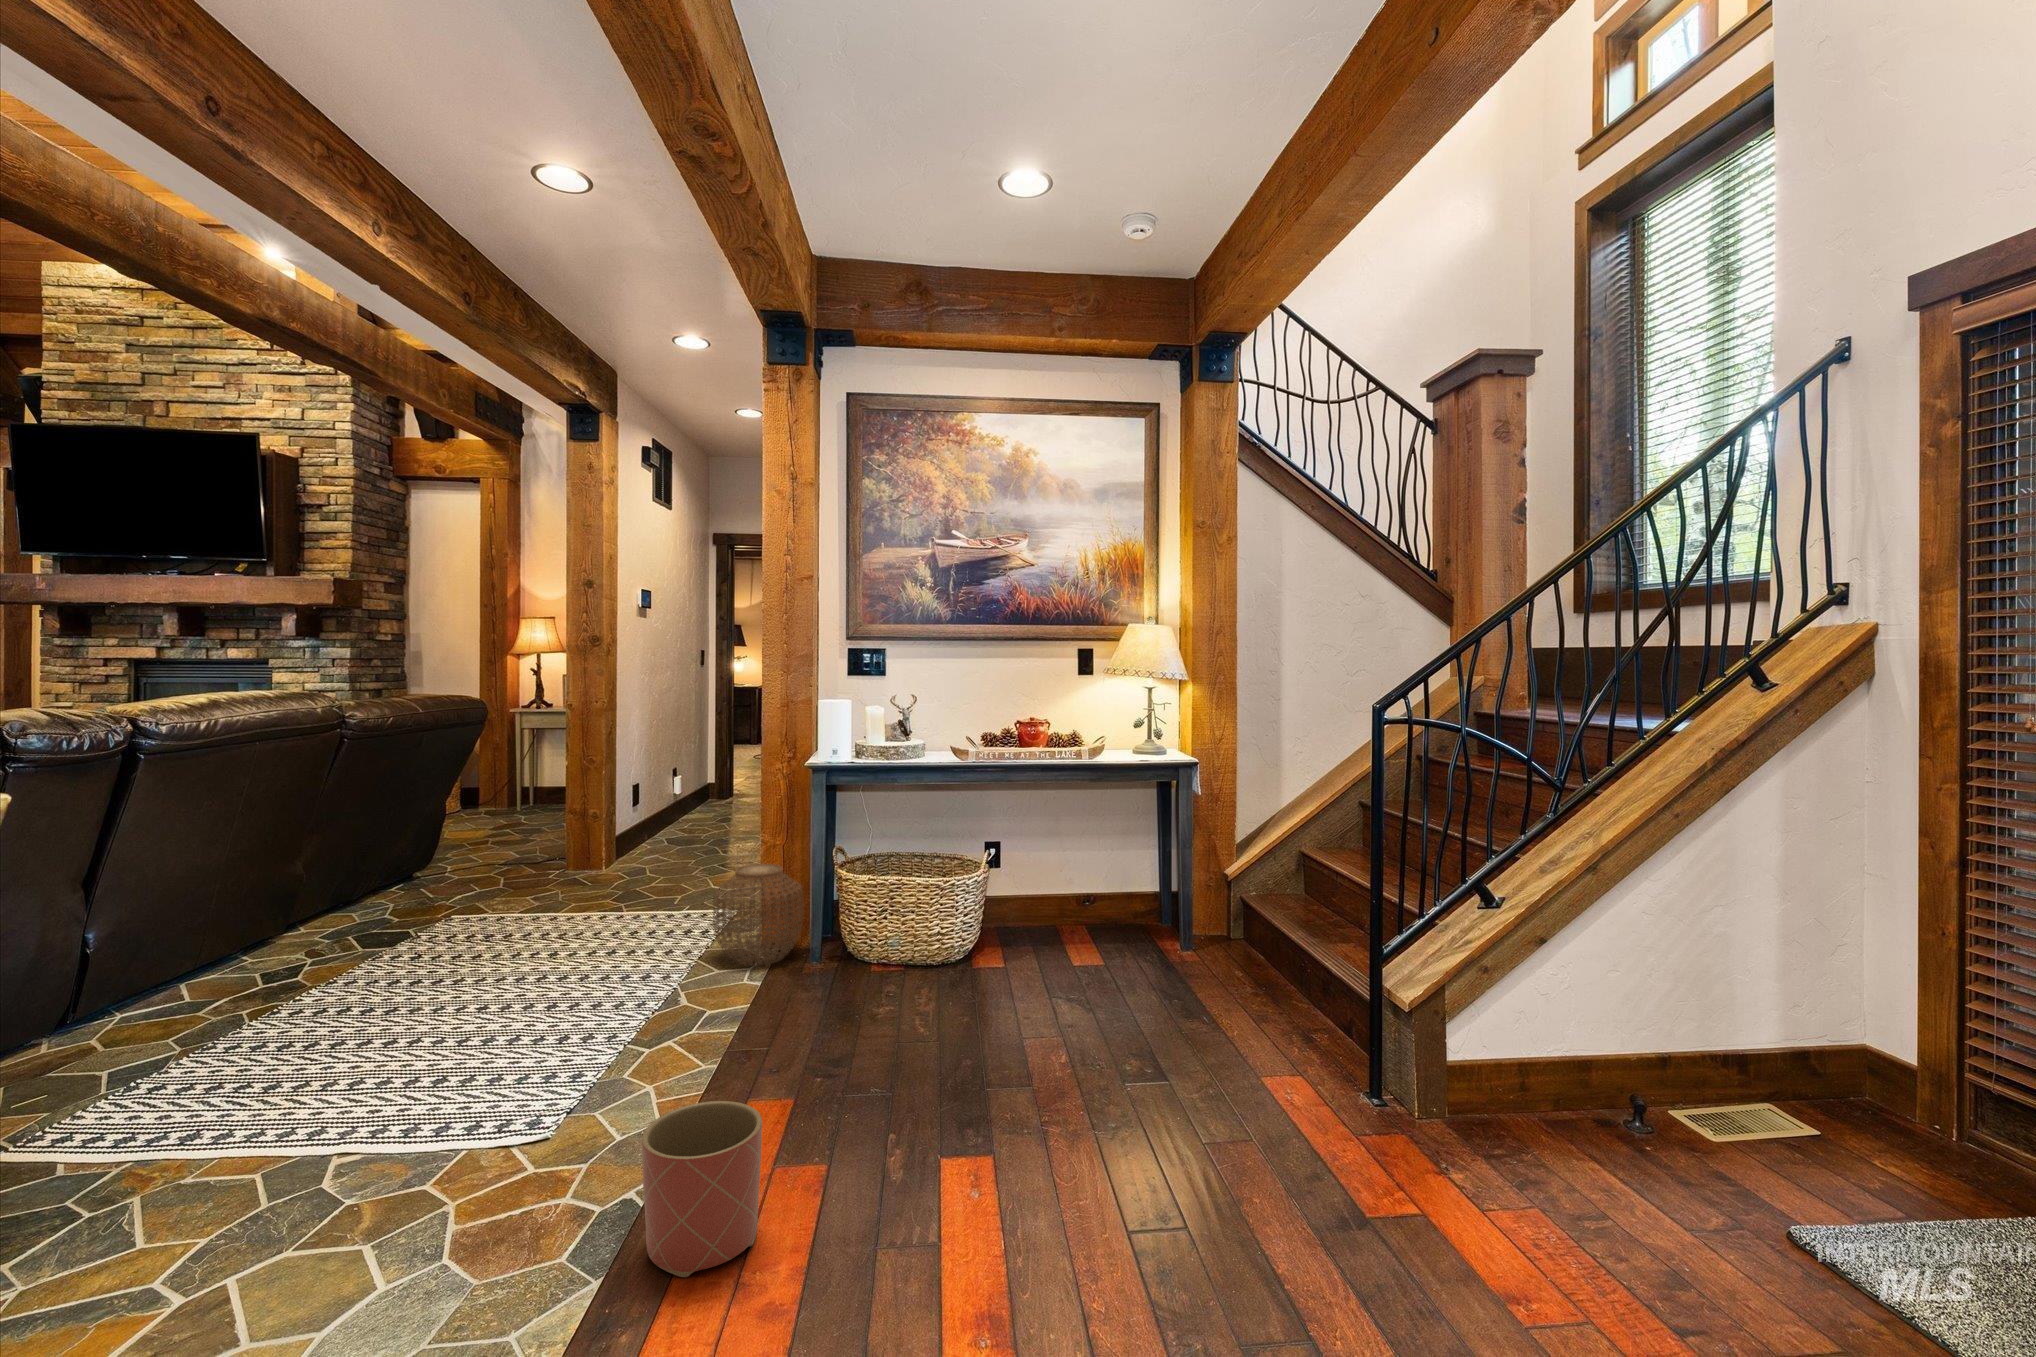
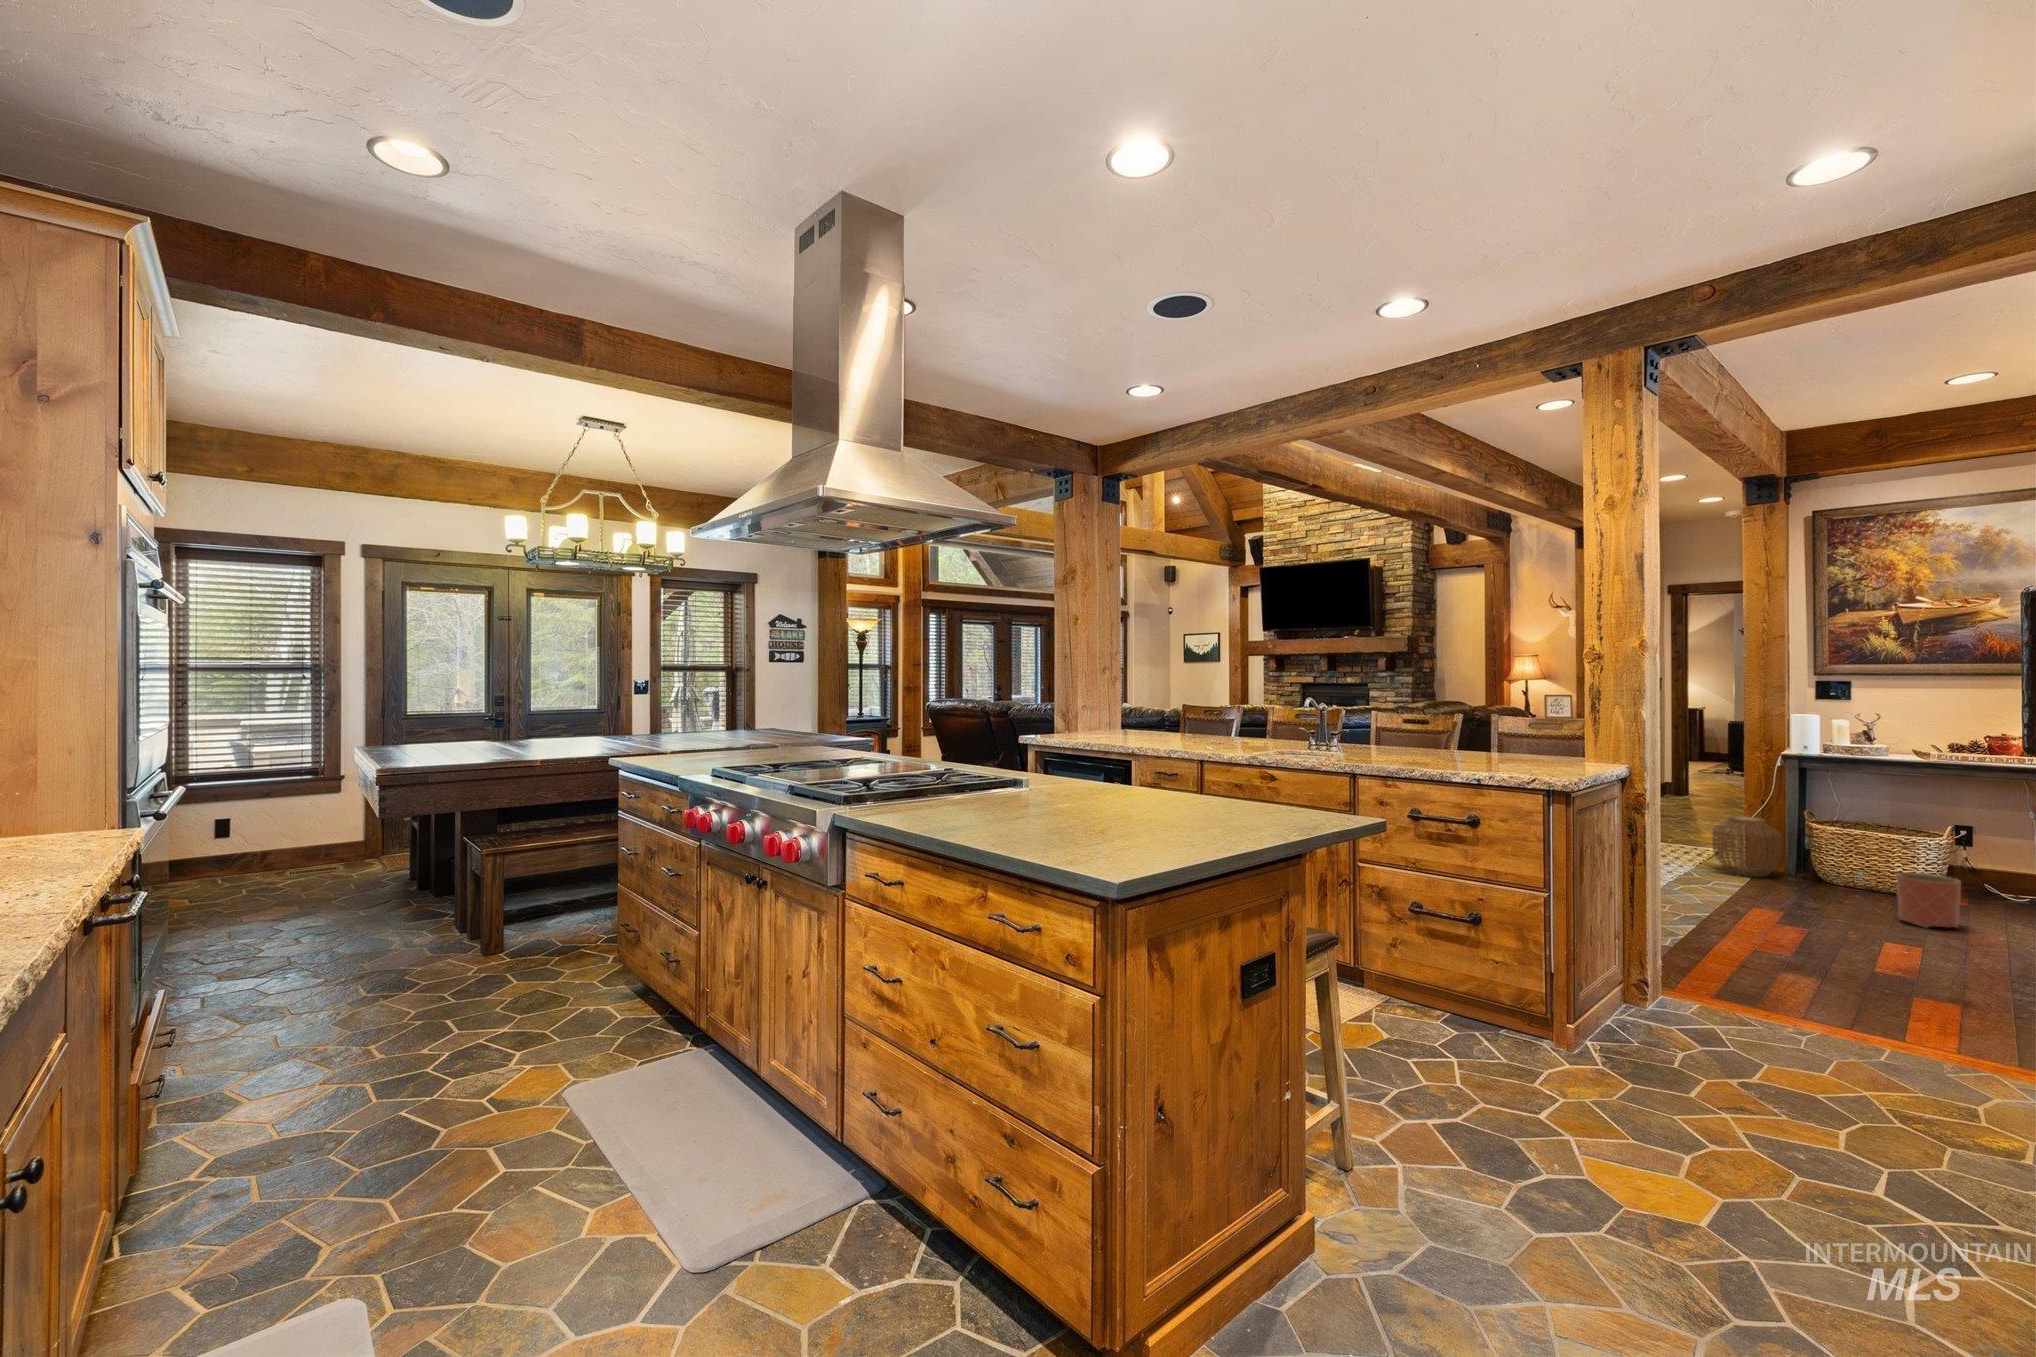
planter: present [642,1101,762,1277] -> present [1896,873,1961,928]

